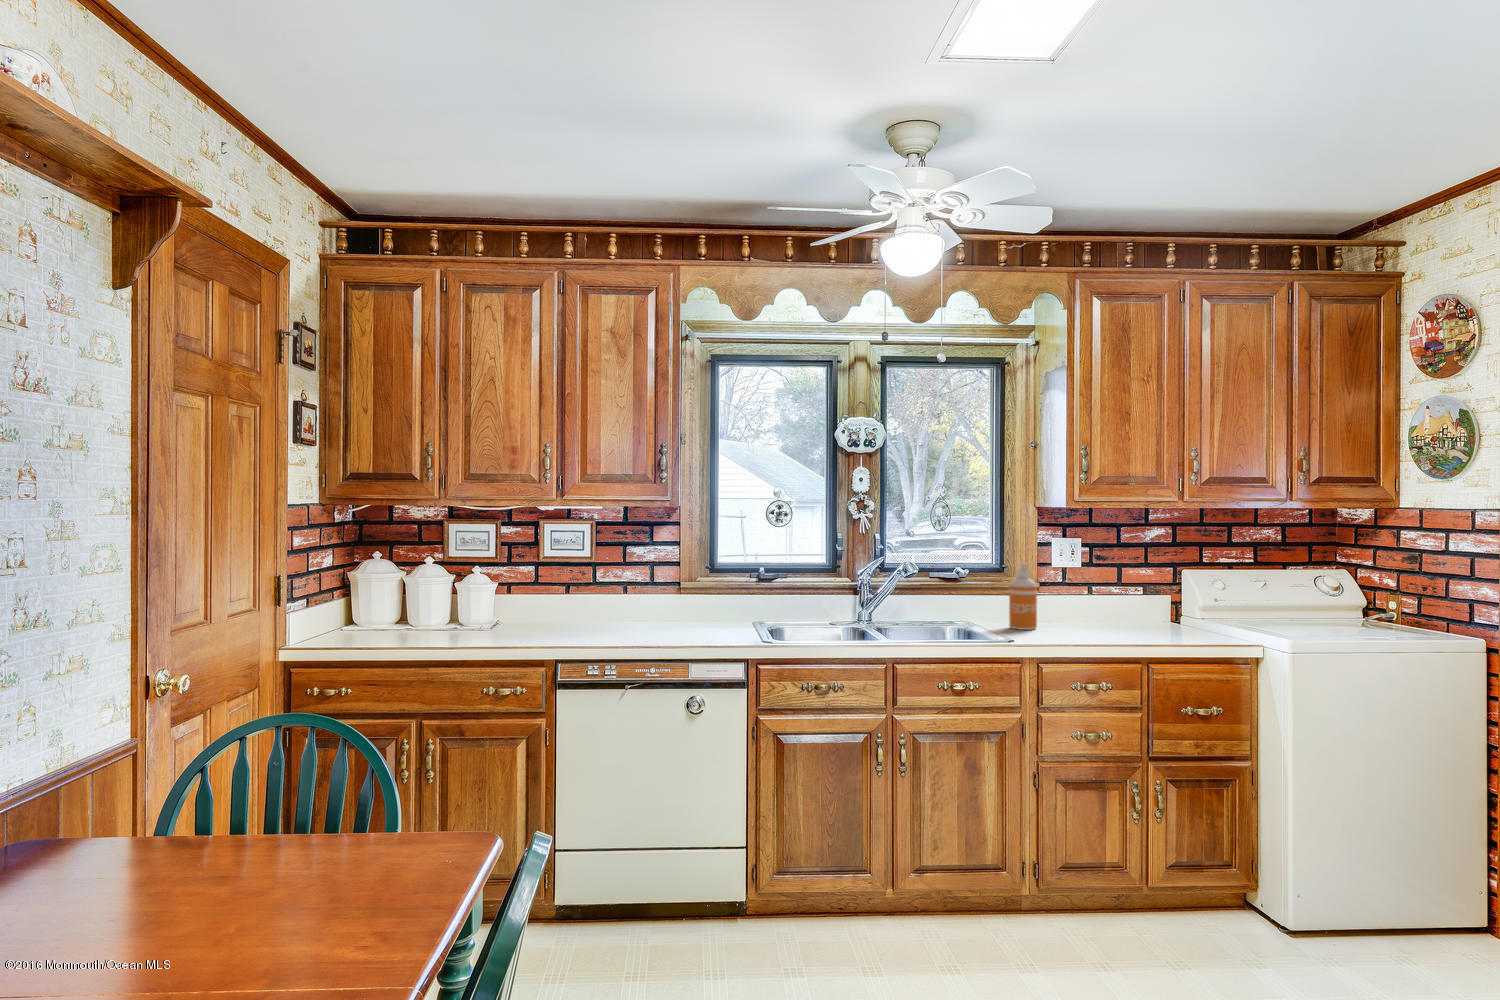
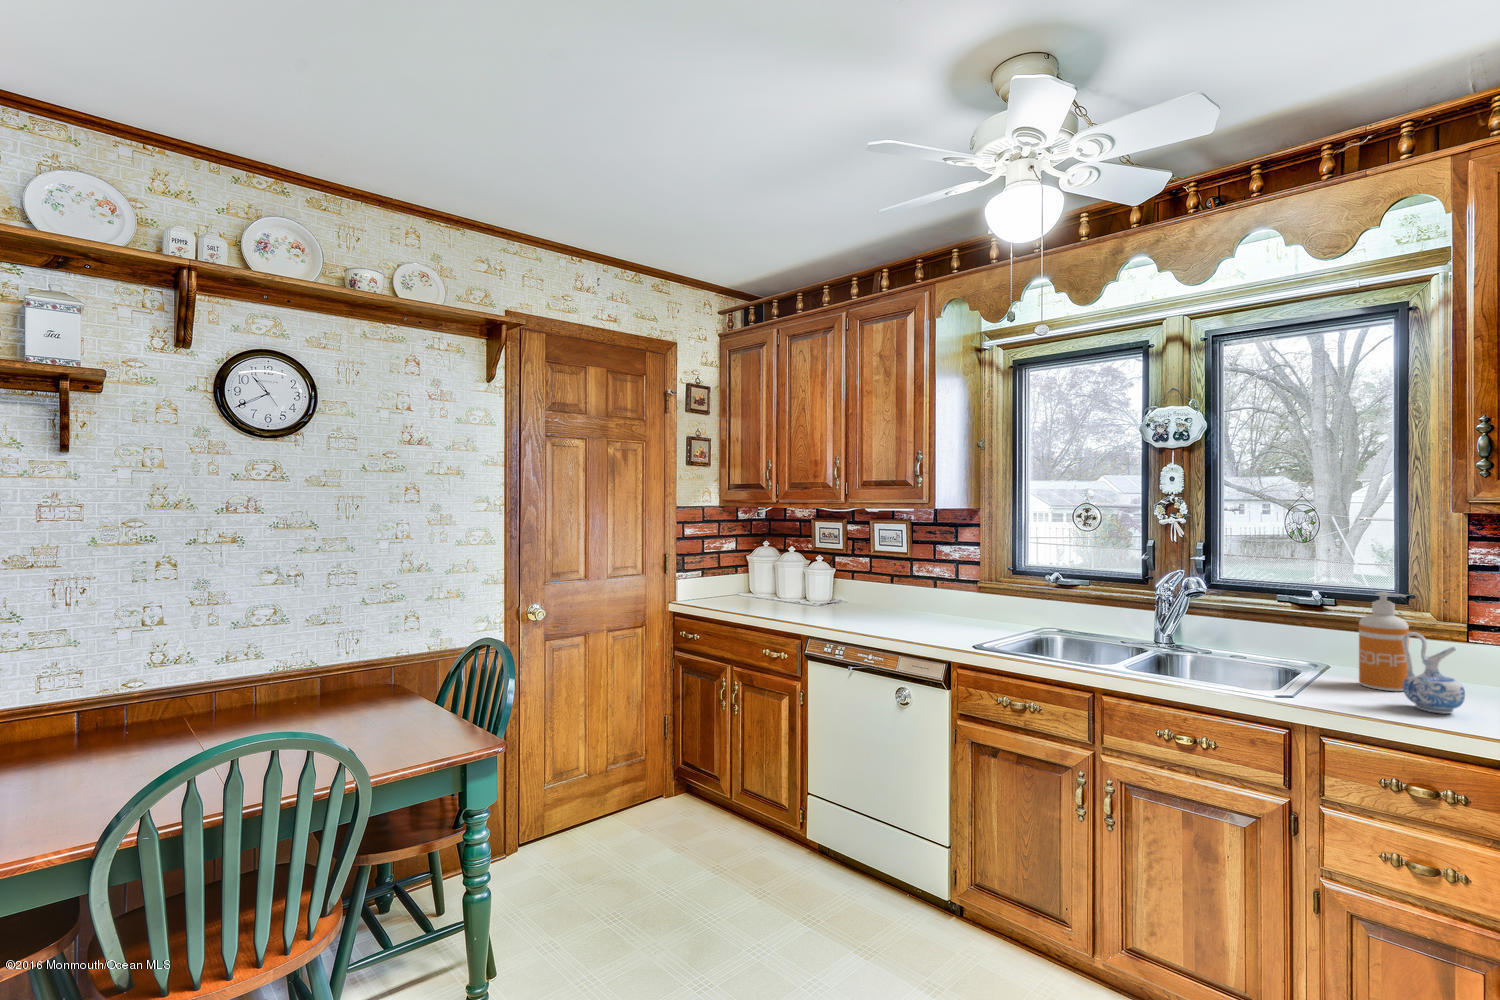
ceramic pitcher: none [1057,586,1089,637] -> present [1402,632,1465,714]

